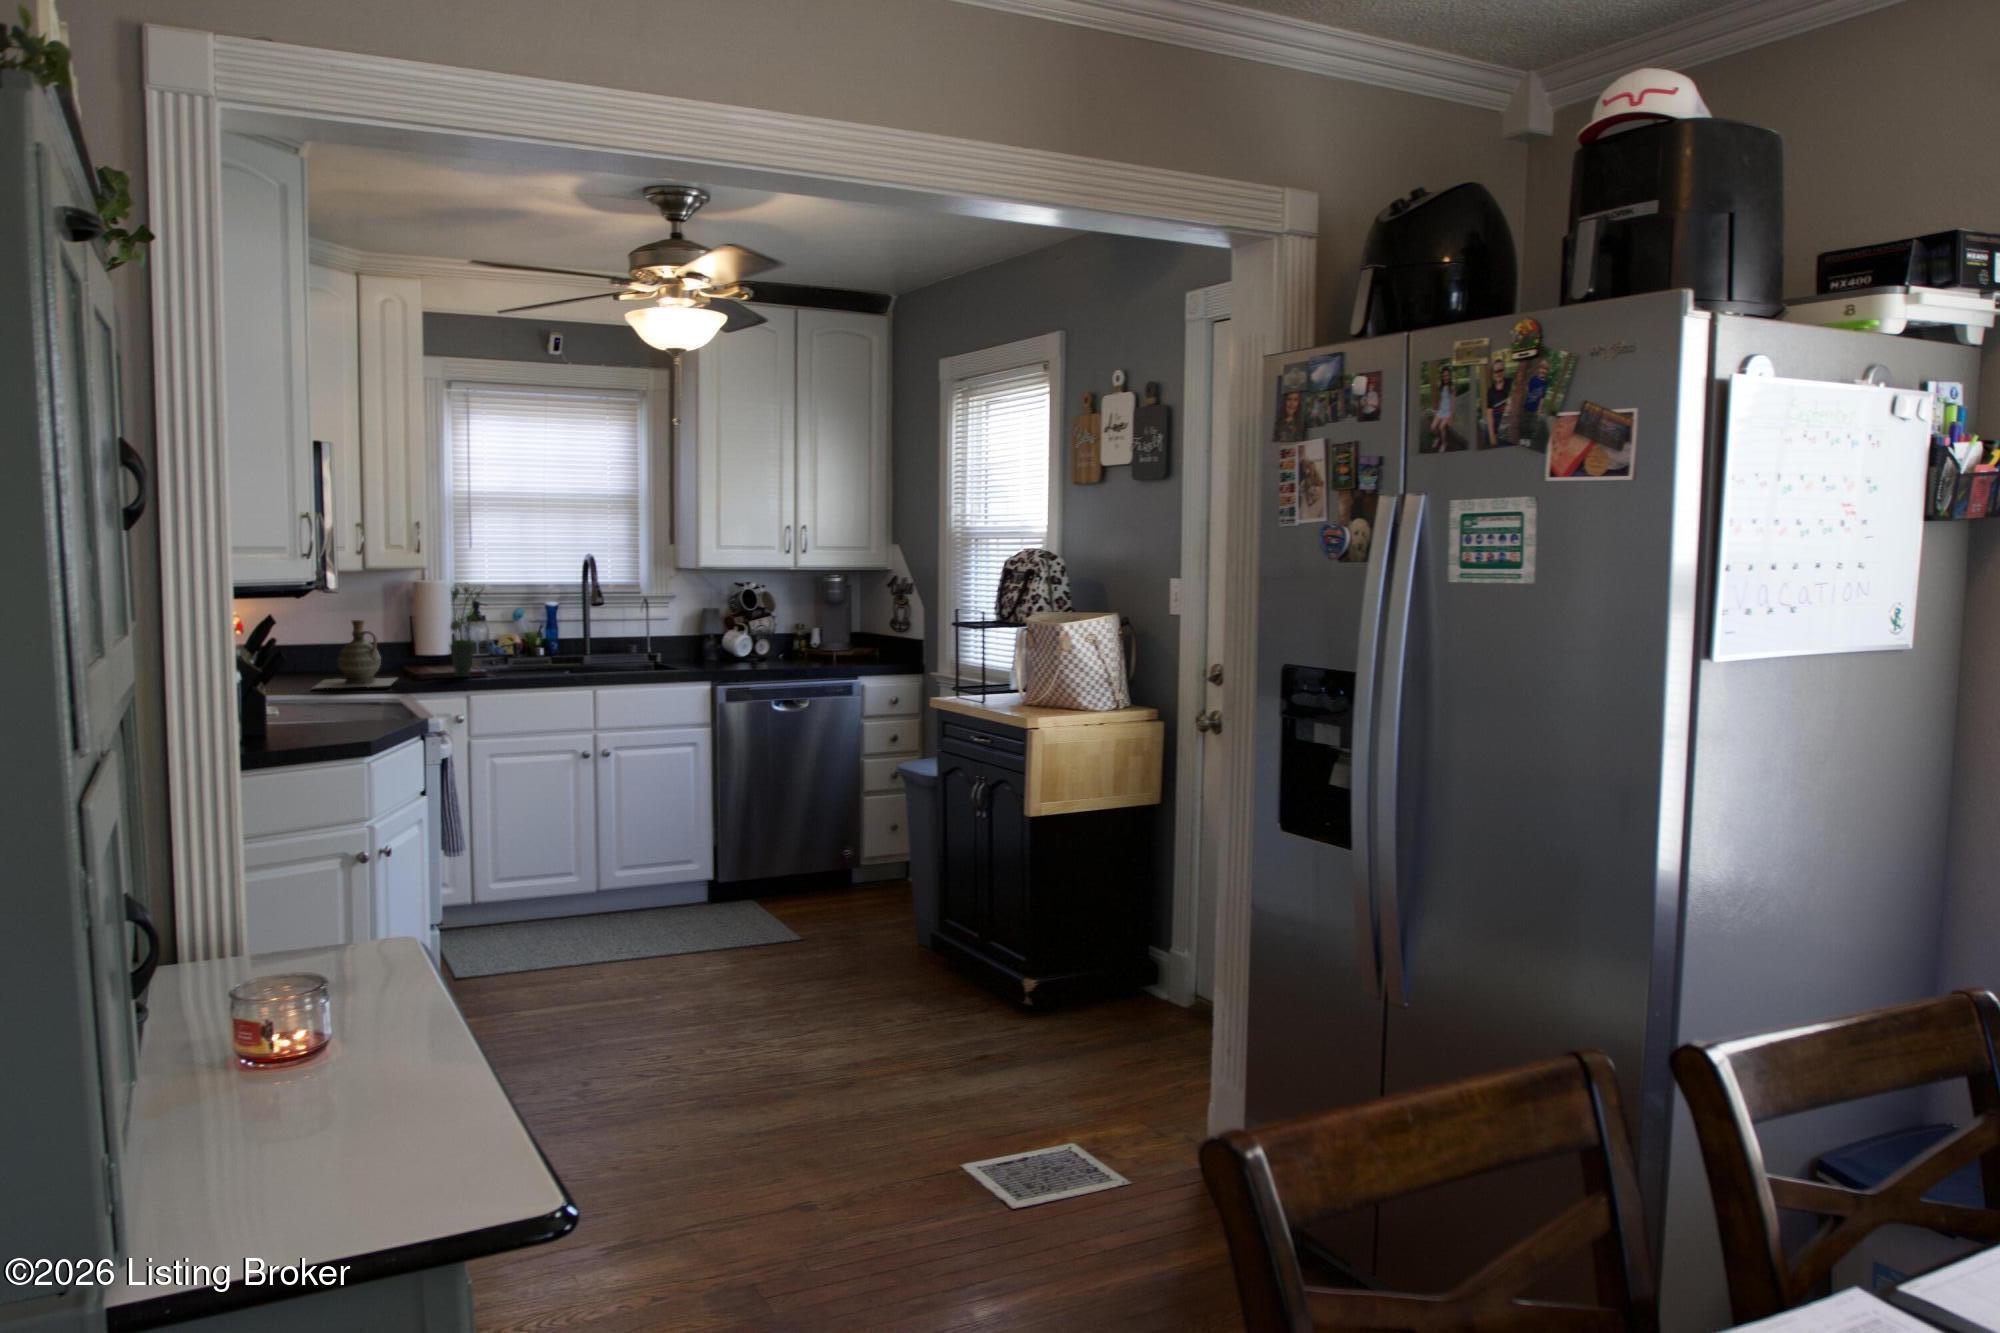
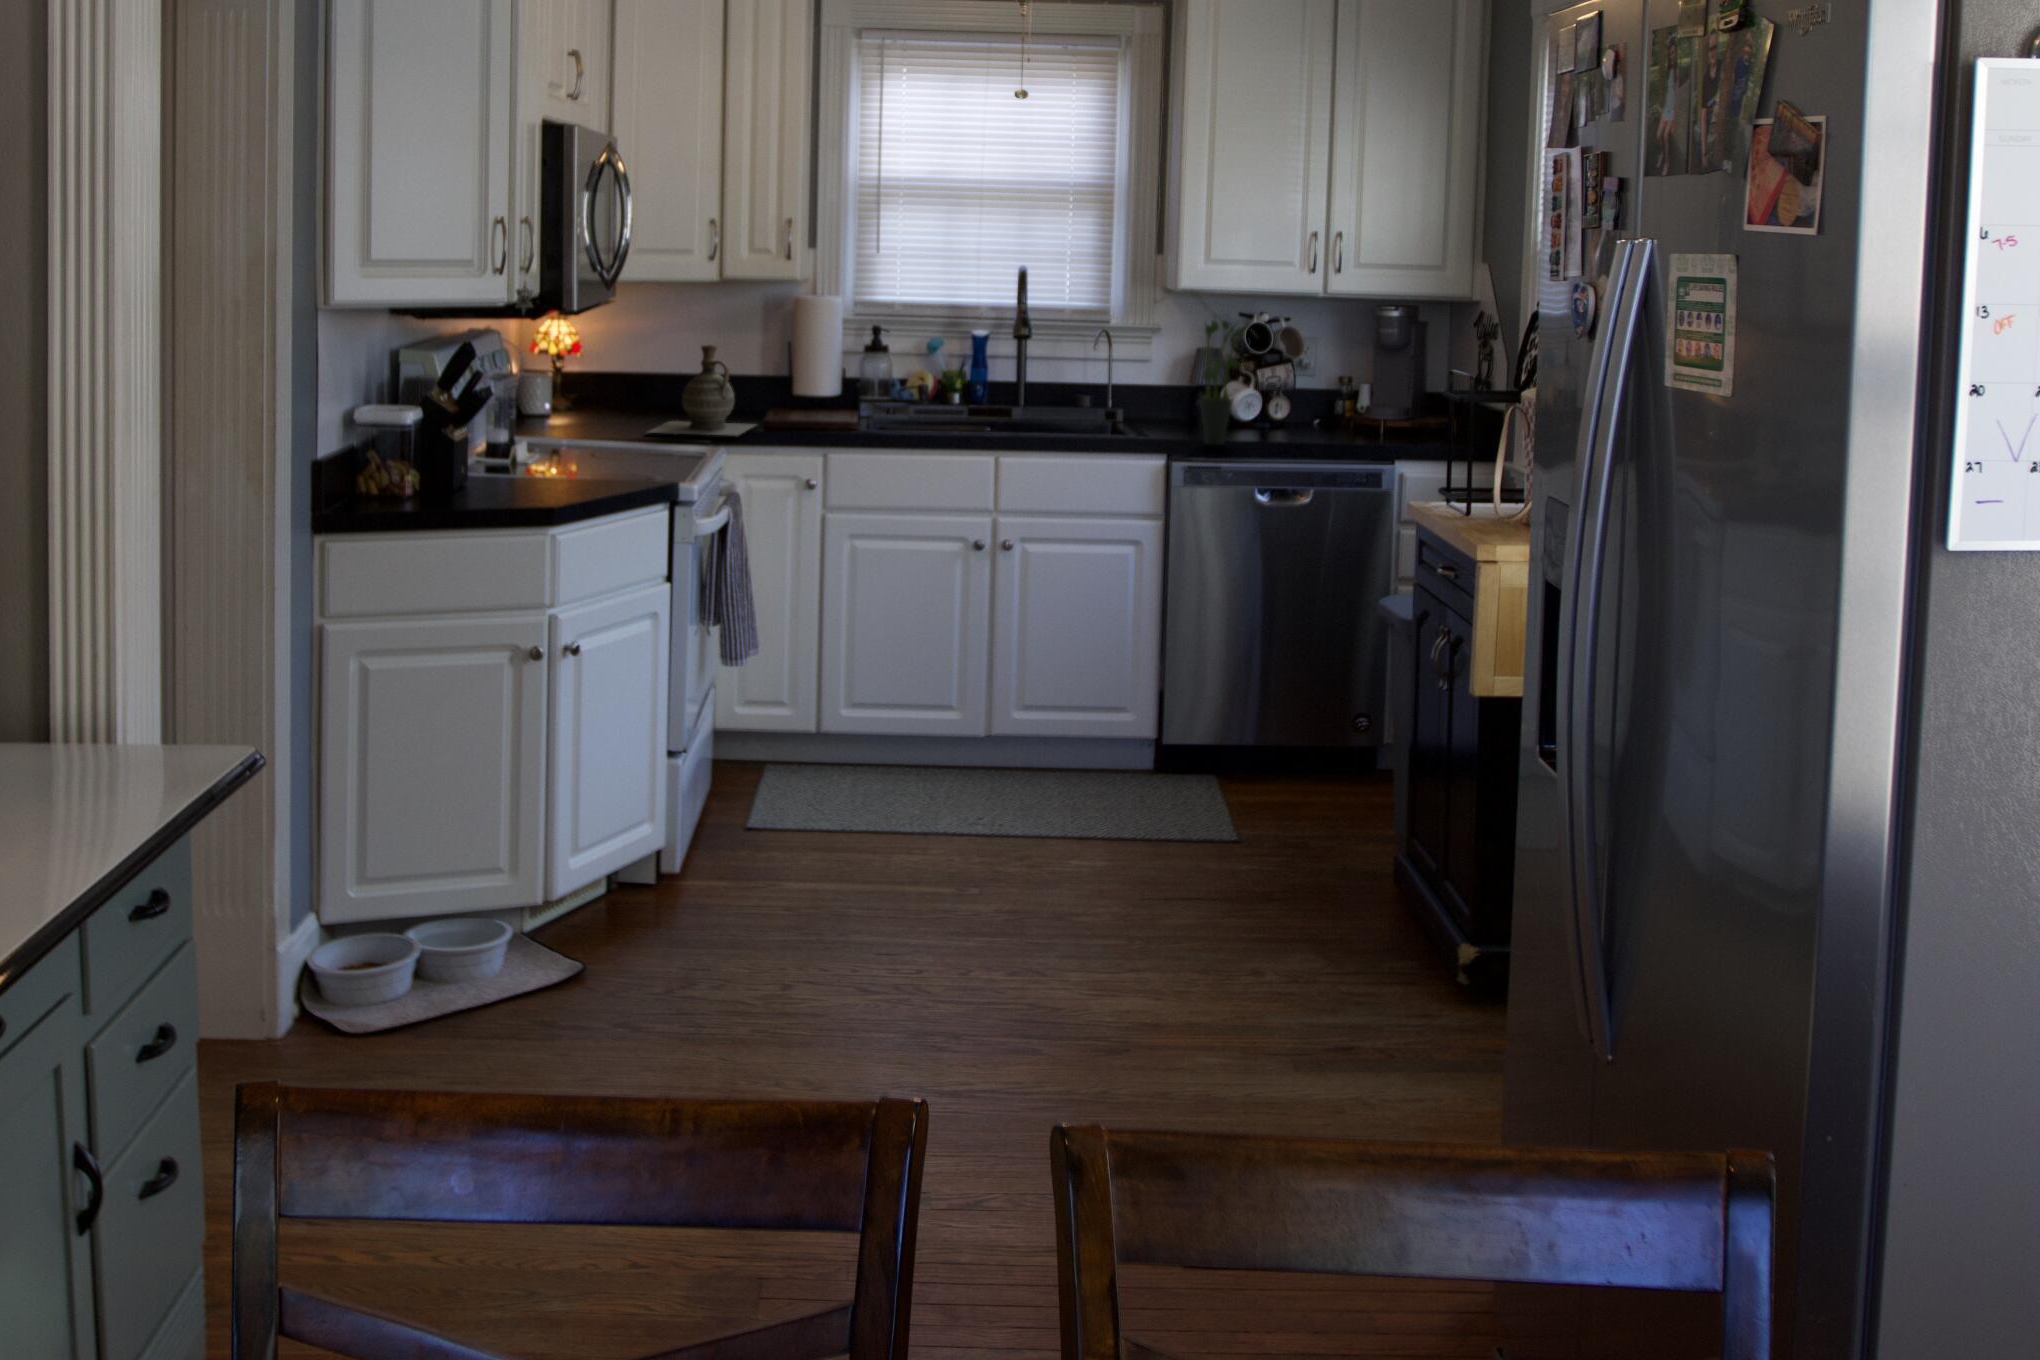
potted plant: present [449,583,482,677] -> present [1200,321,1249,445]

